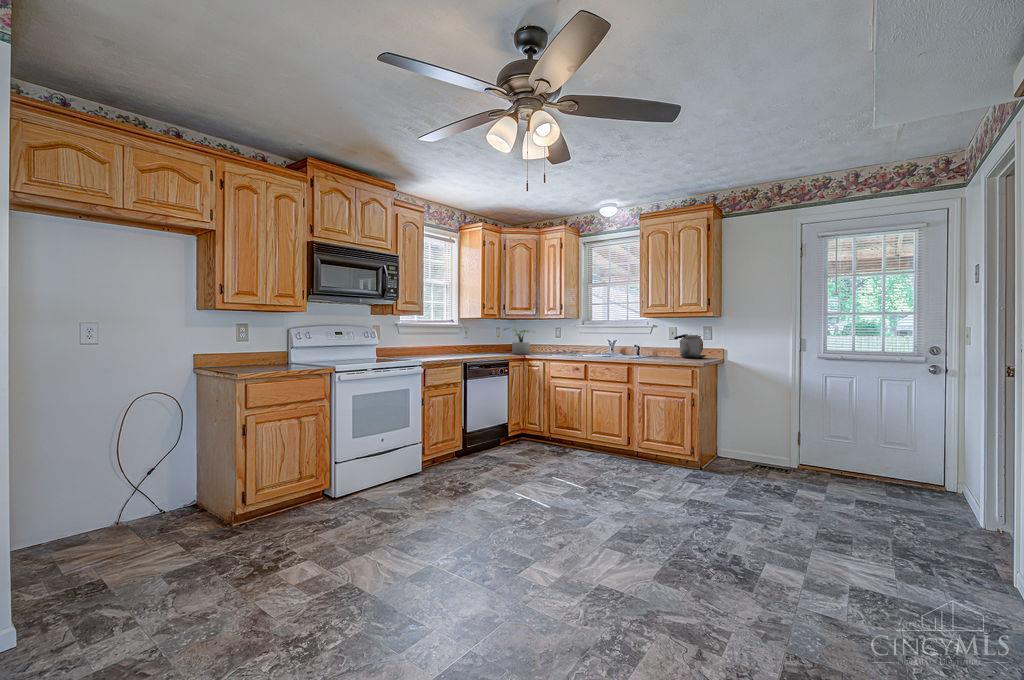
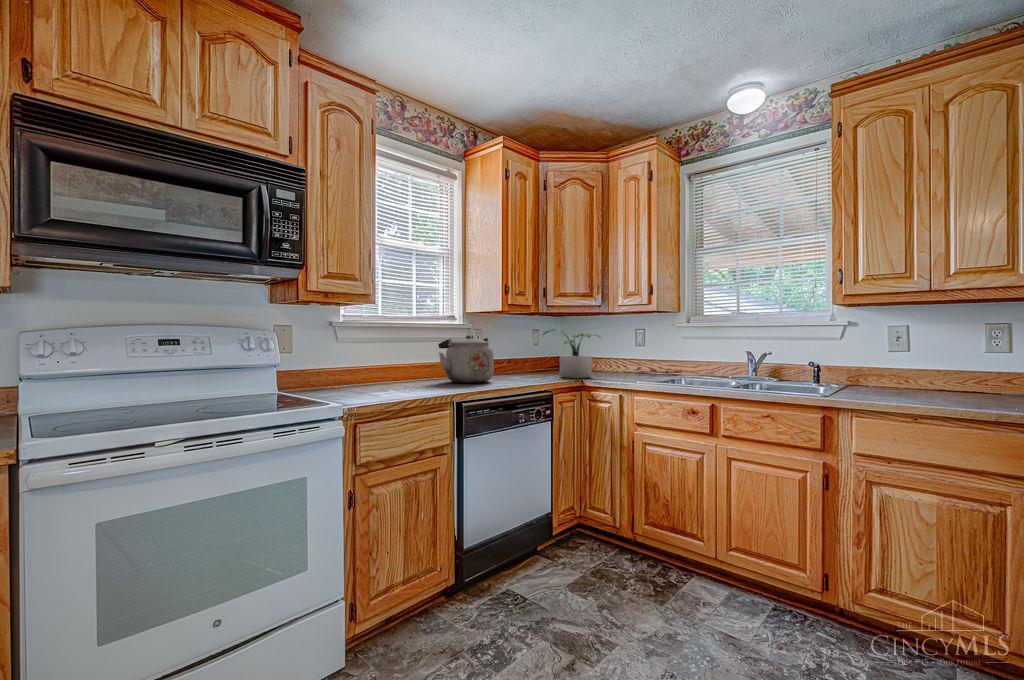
kettle: present [674,334,706,358] -> present [438,335,494,383]

